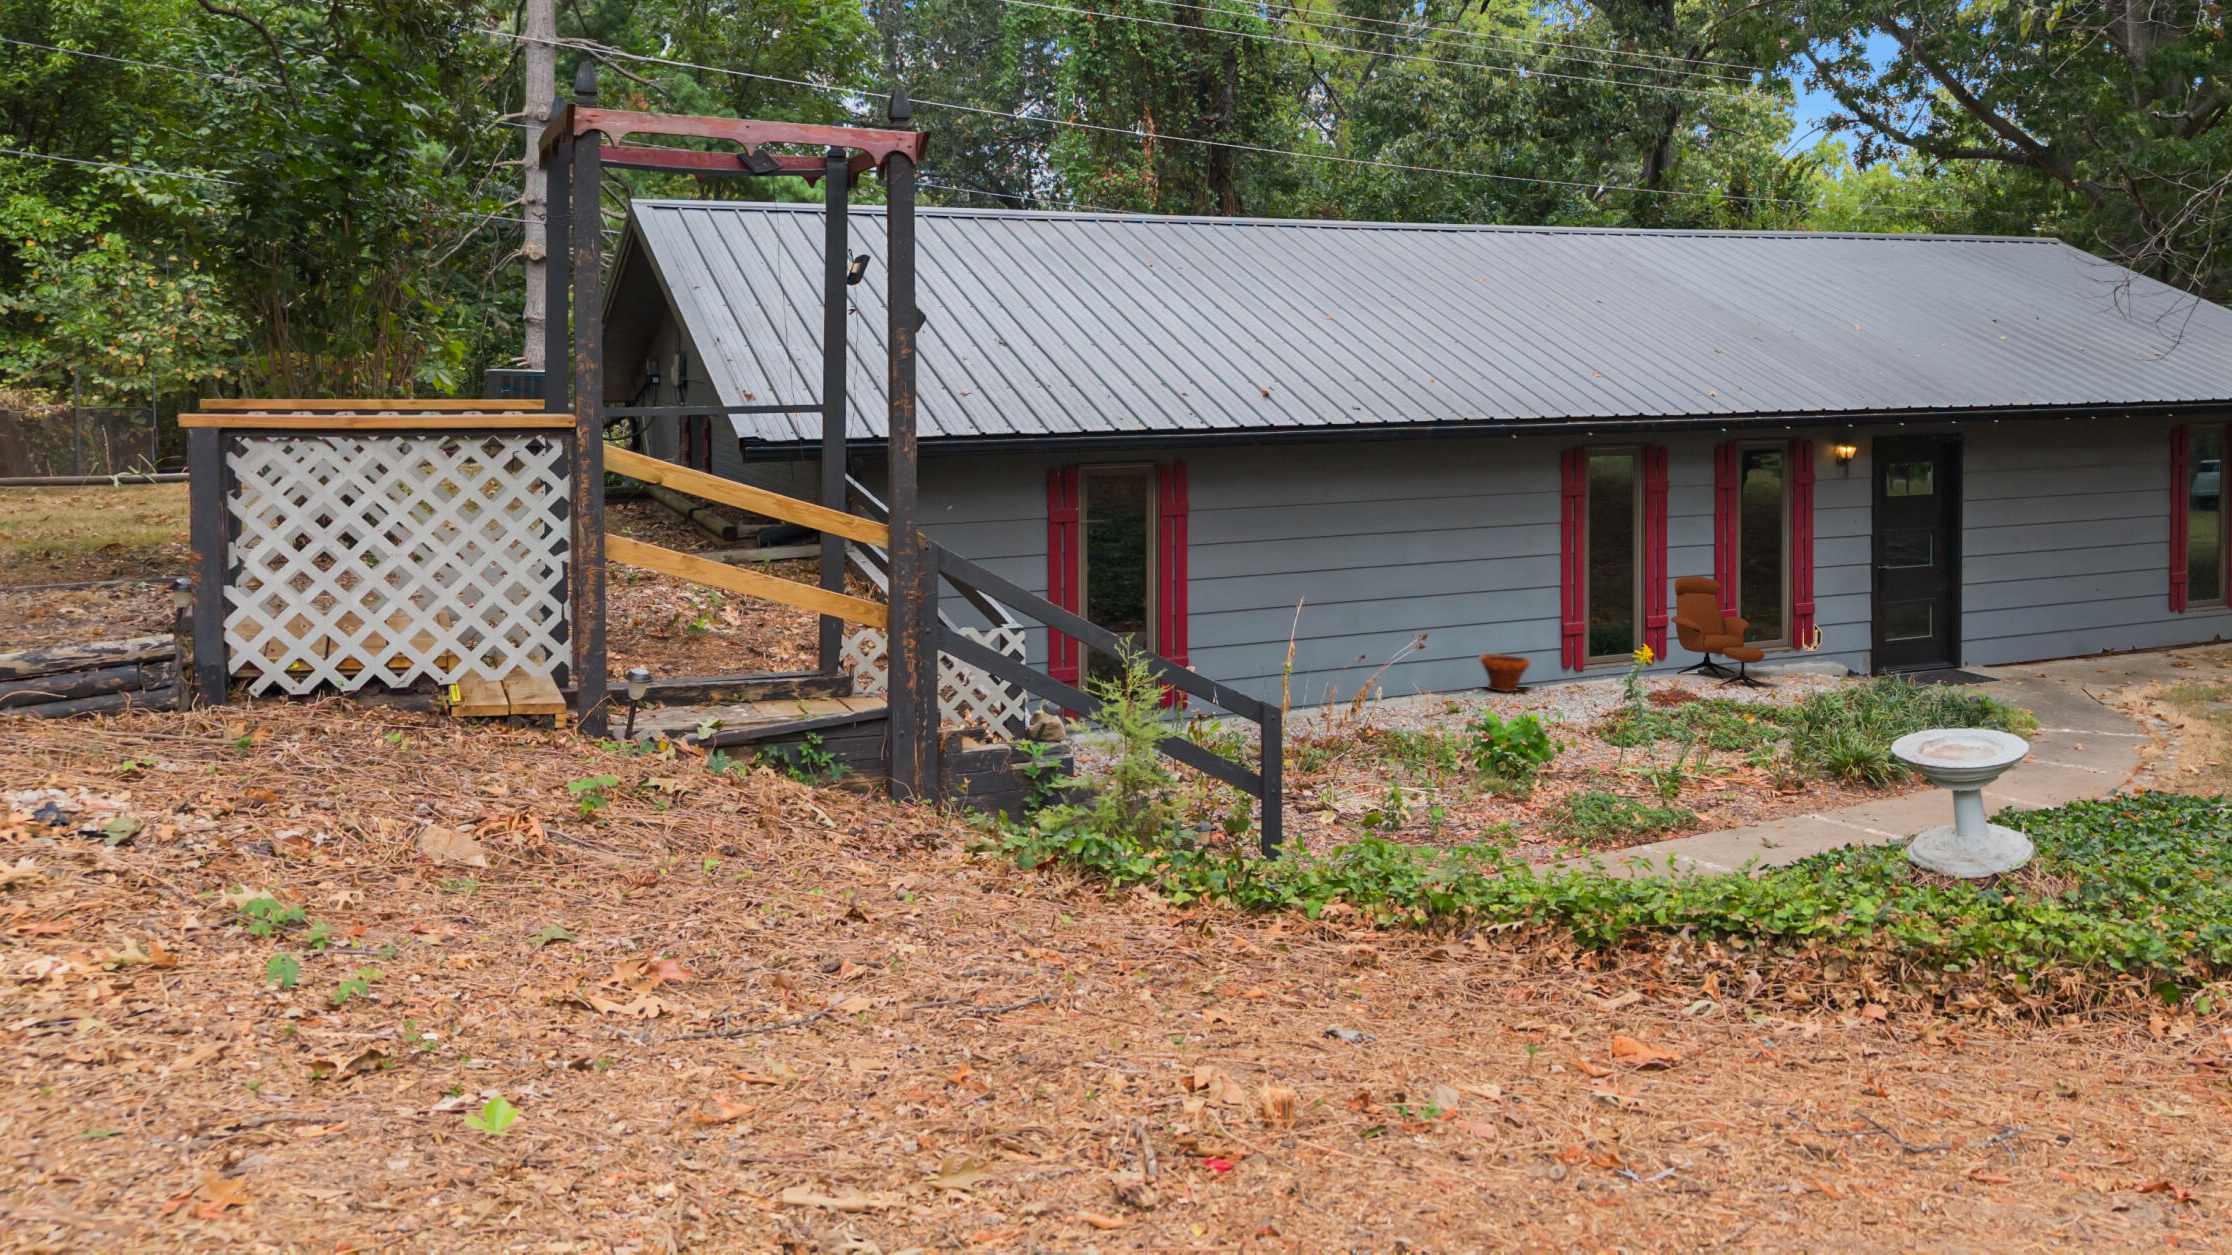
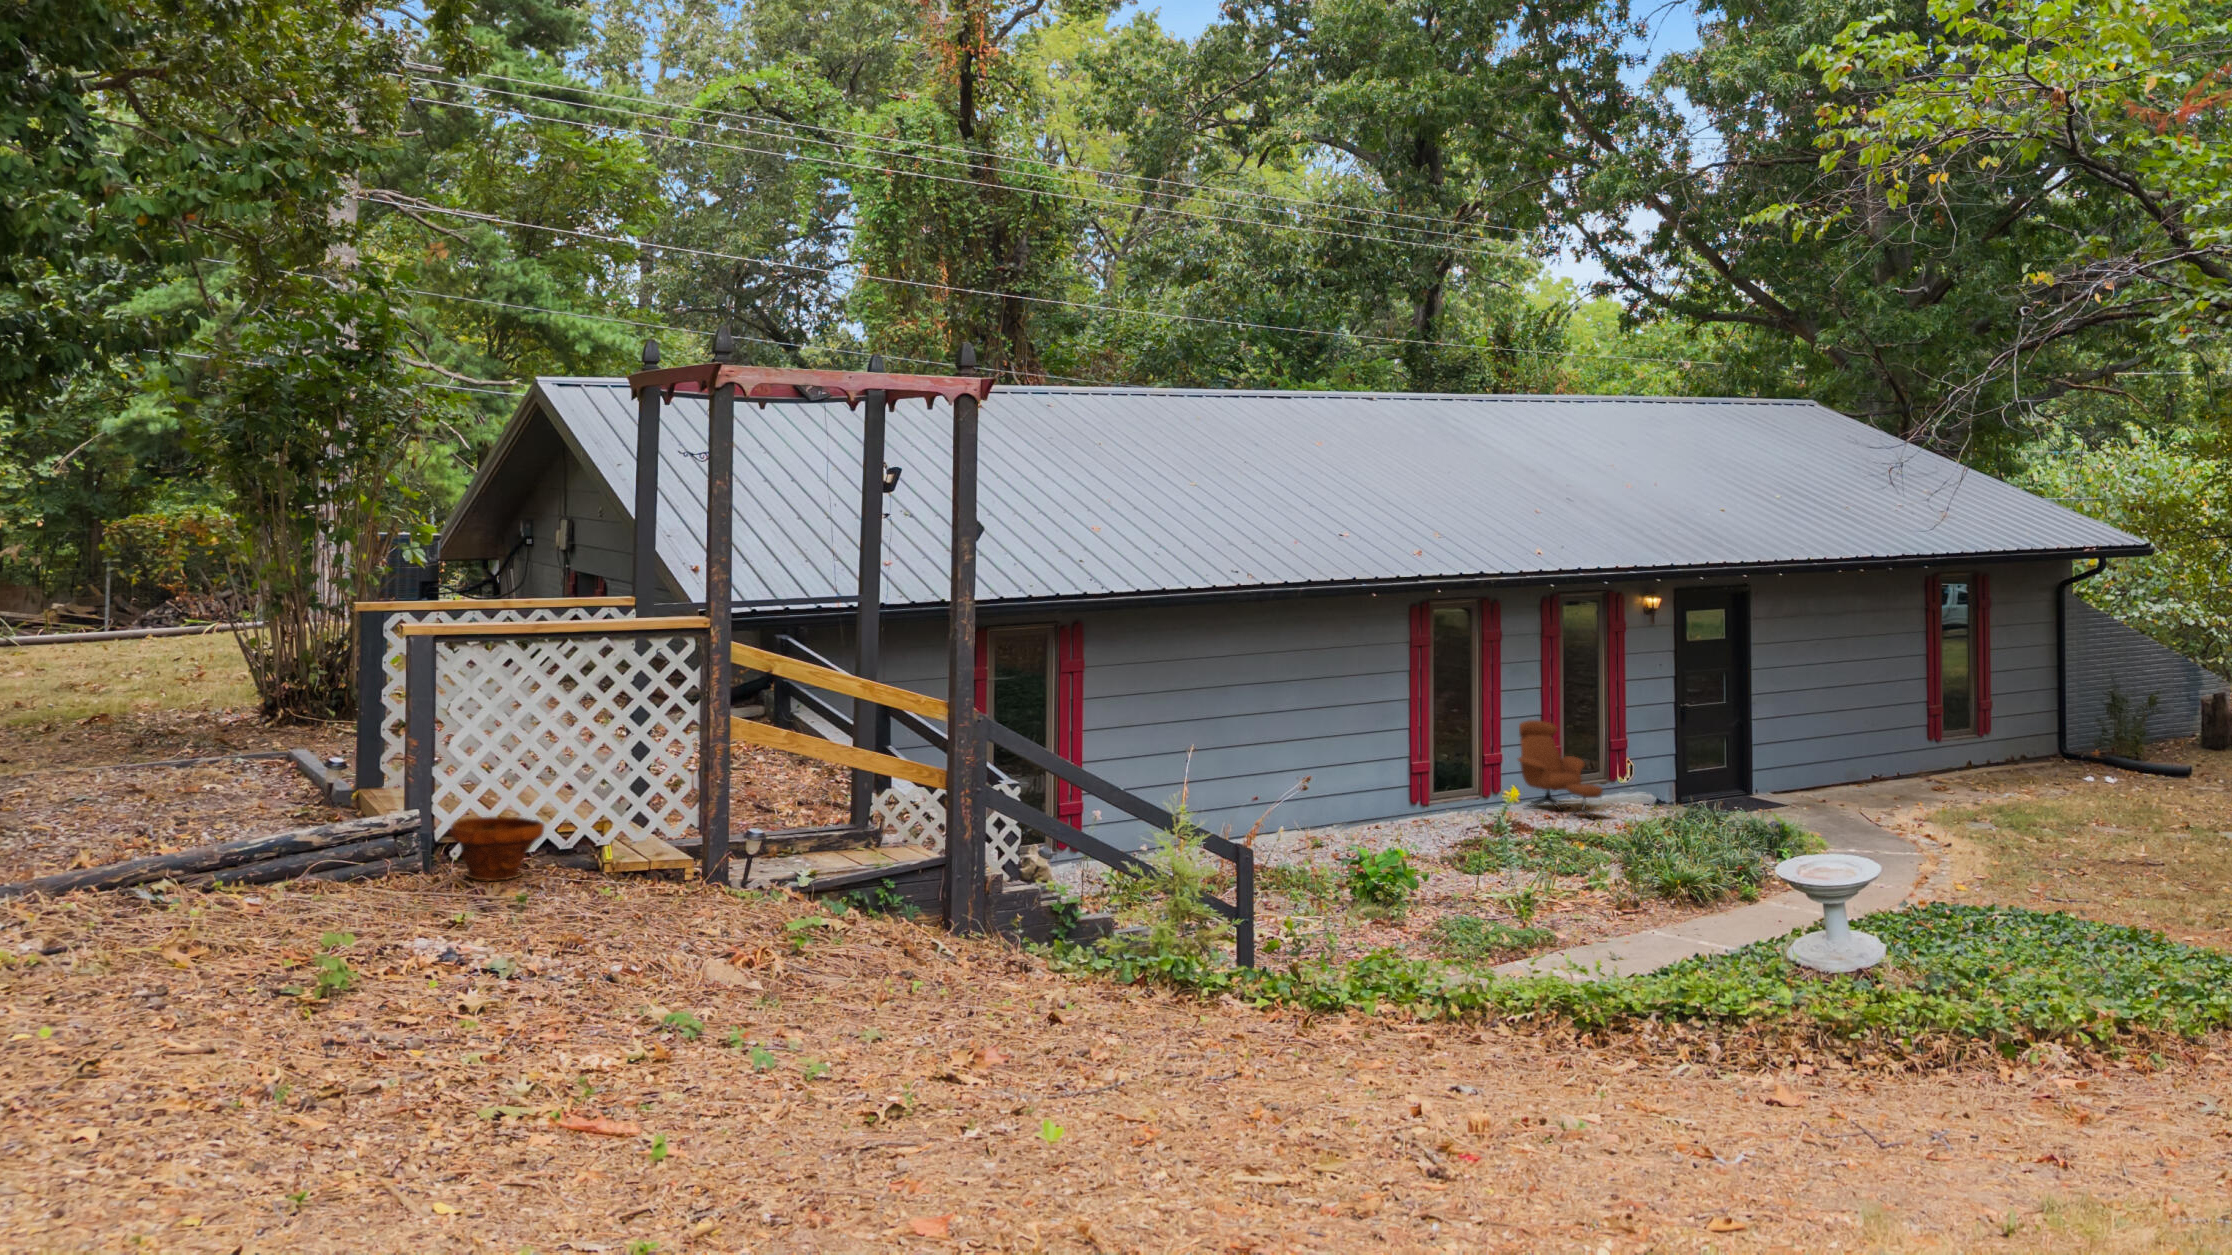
planter: present [1480,654,1530,691] -> present [450,816,544,881]

